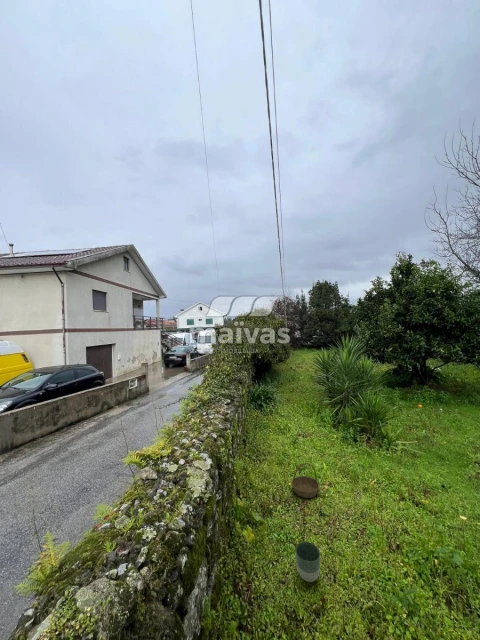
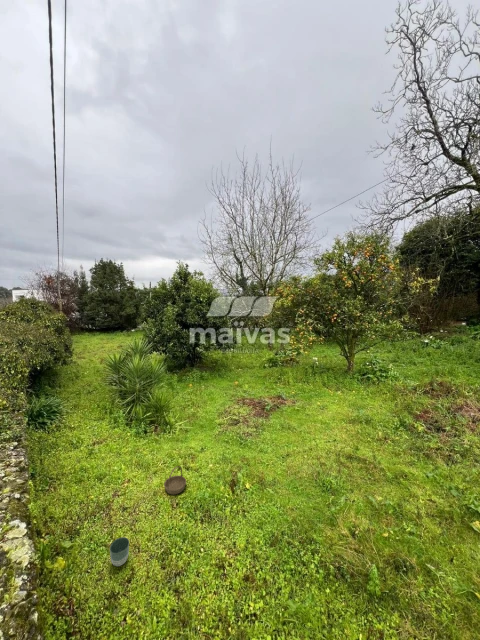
basket: present [292,463,319,498] -> present [164,466,186,494]

